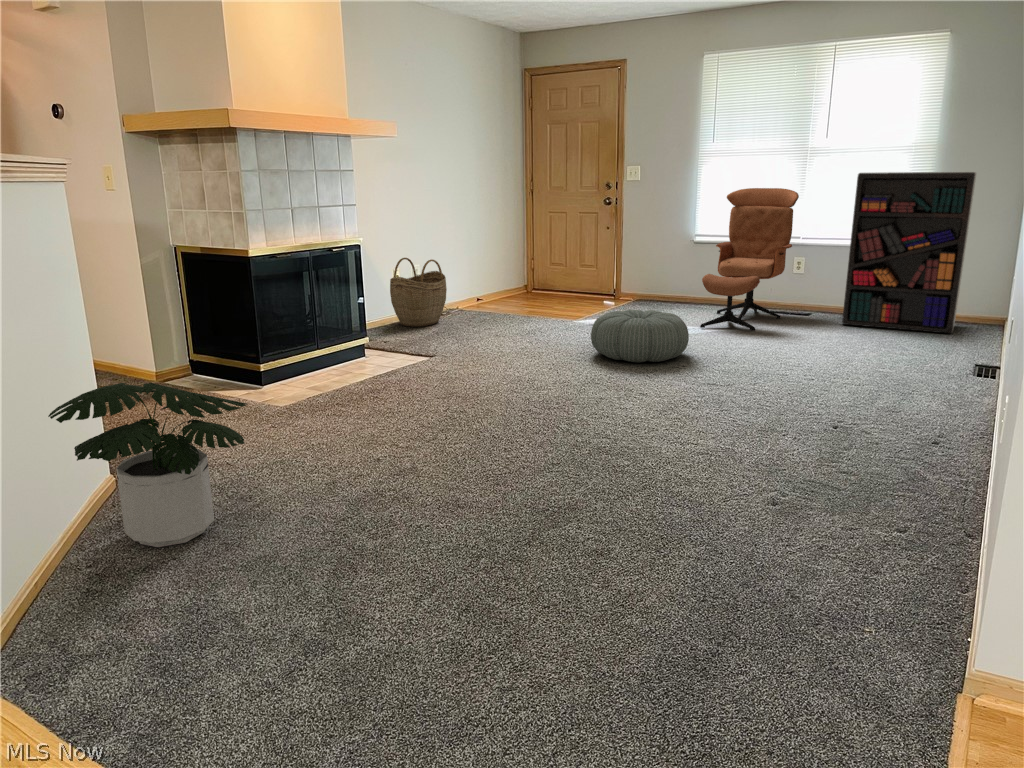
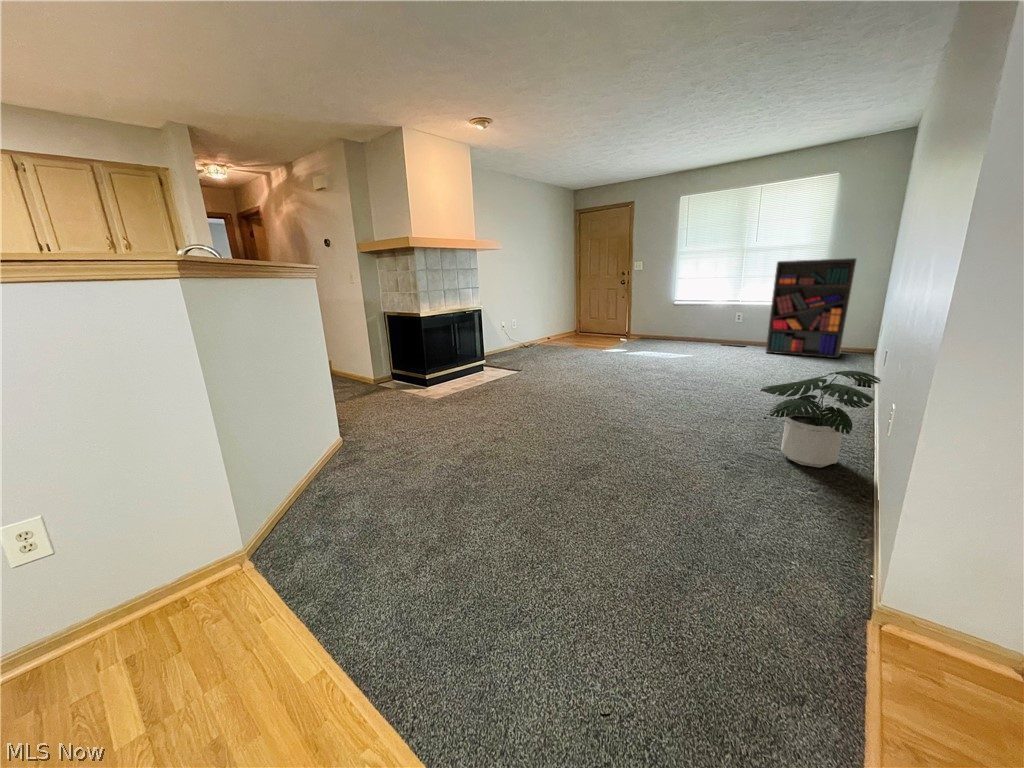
lounge chair: present [700,188,799,330] -> none [677,272,739,356]
woven basket: present [390,258,447,327] -> none [500,316,531,354]
pouf: present [591,310,689,362] -> none [611,344,670,375]
potted plant: present [48,383,247,547] -> present [761,371,881,468]

